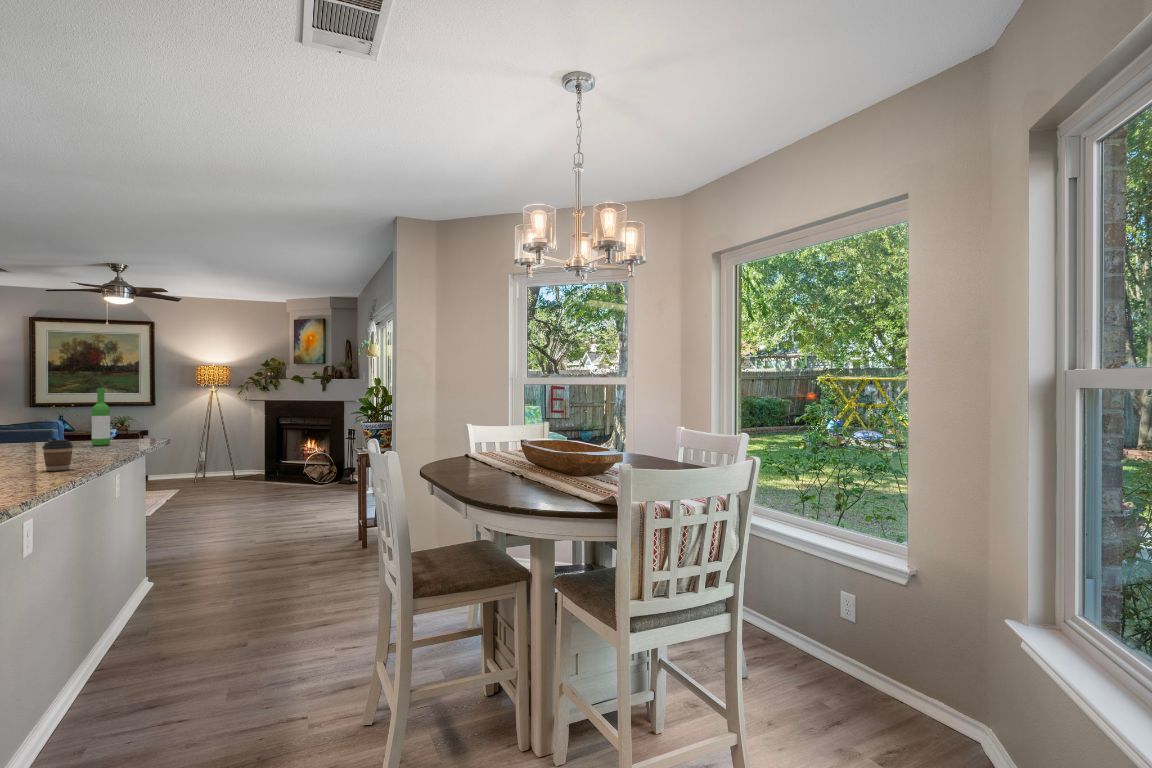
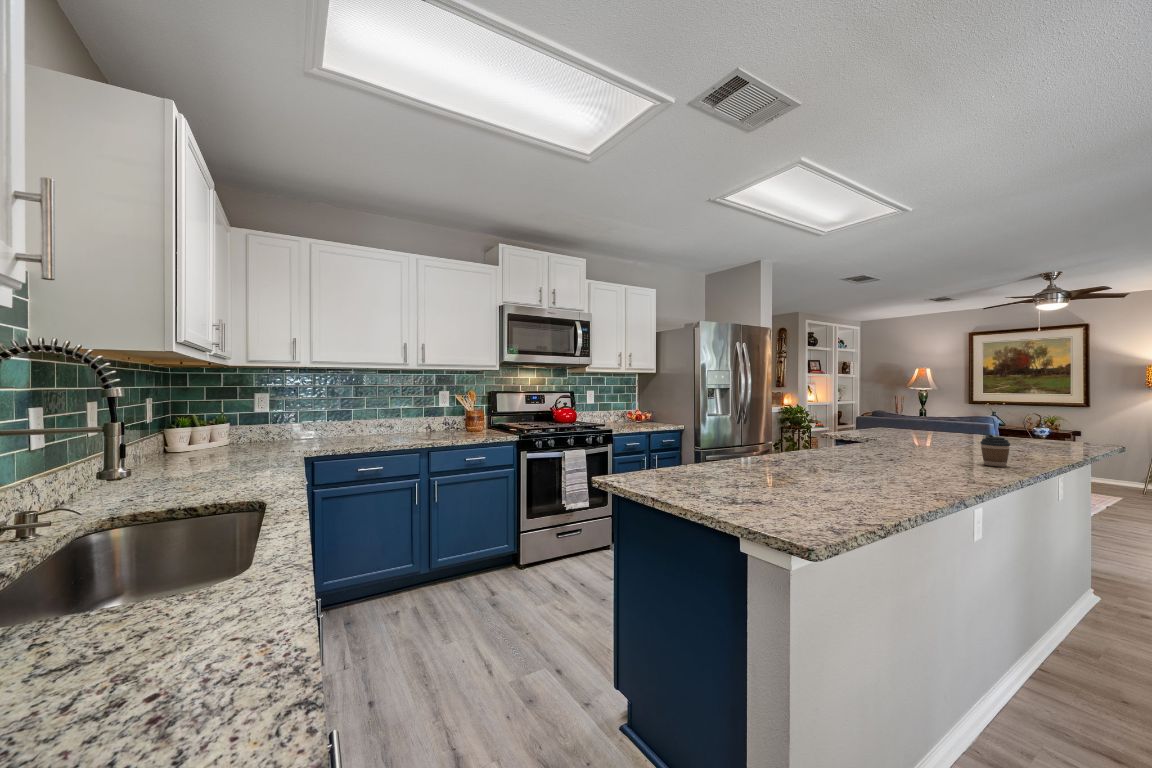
wine bottle: present [92,388,110,446] -> none [1027,389,1047,445]

